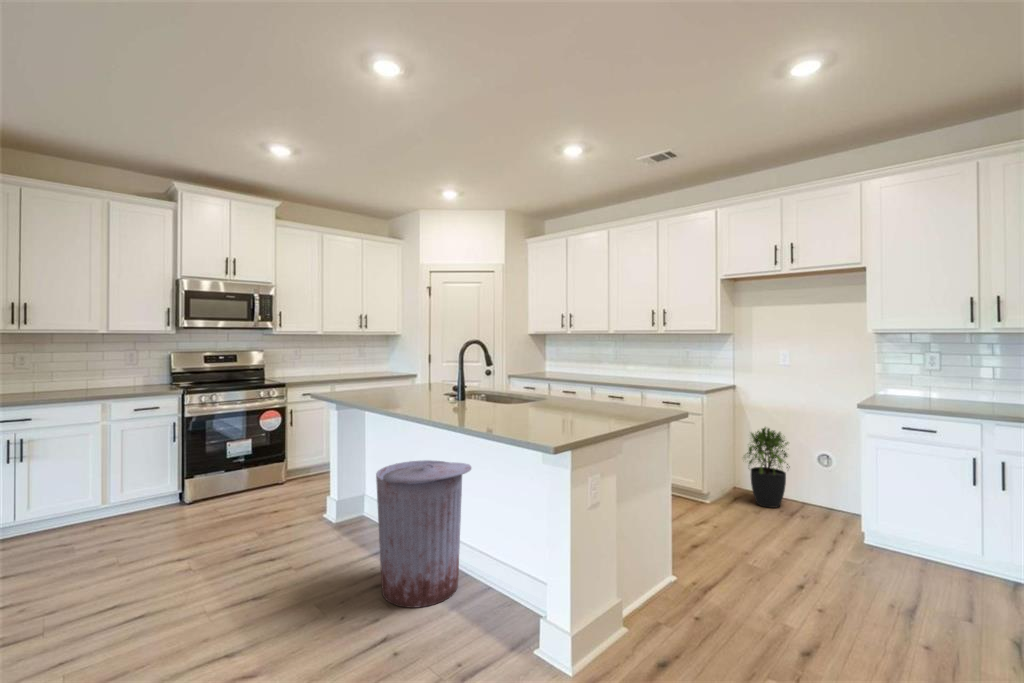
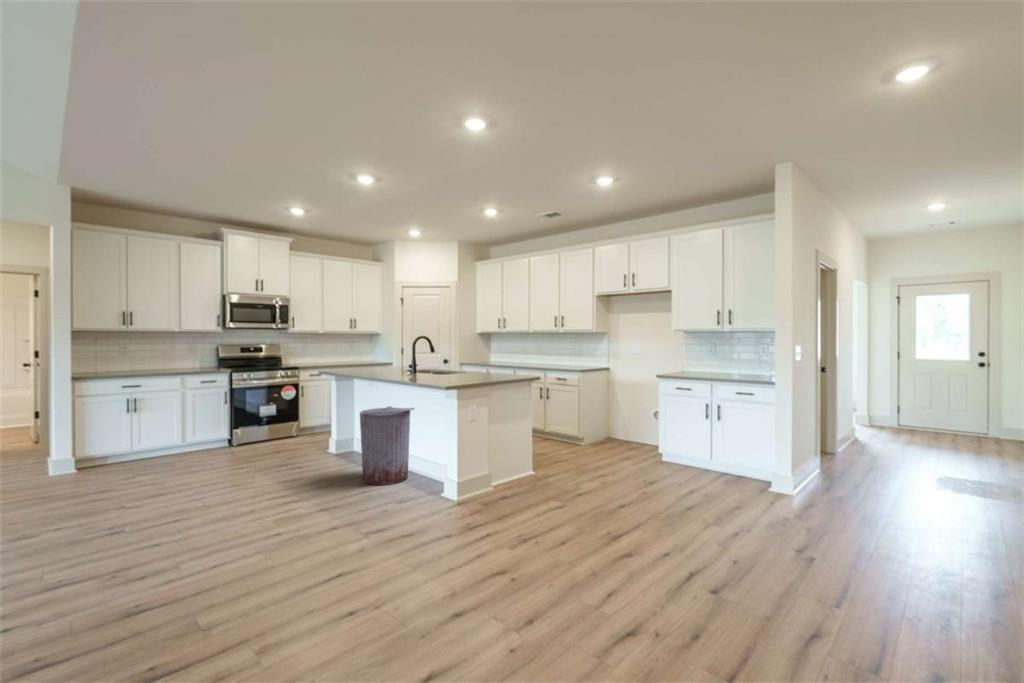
potted plant: present [744,427,788,508] -> none [606,393,639,447]

